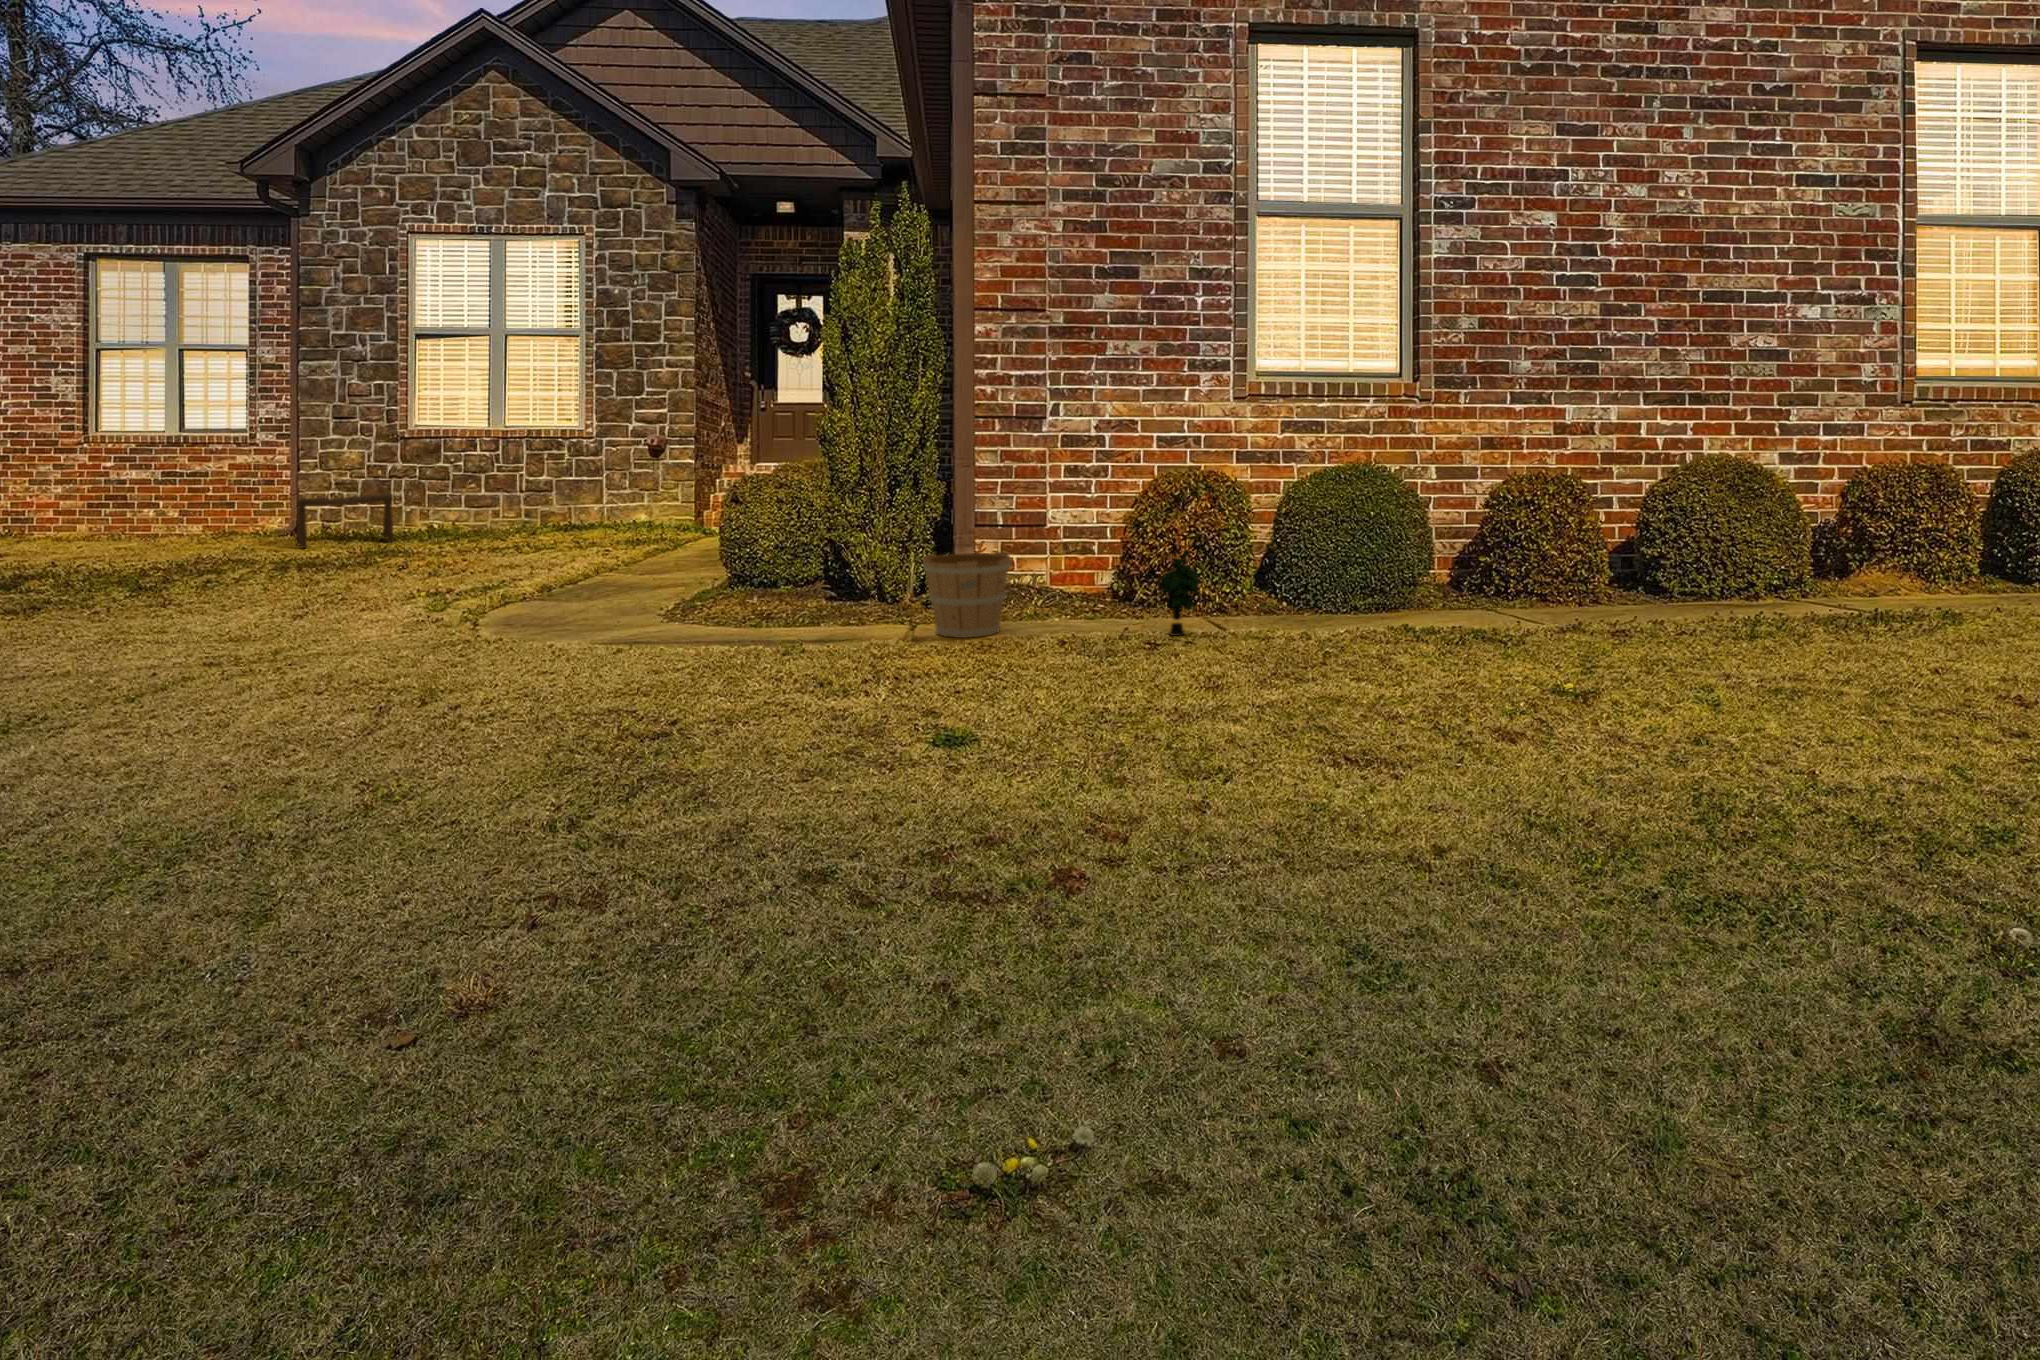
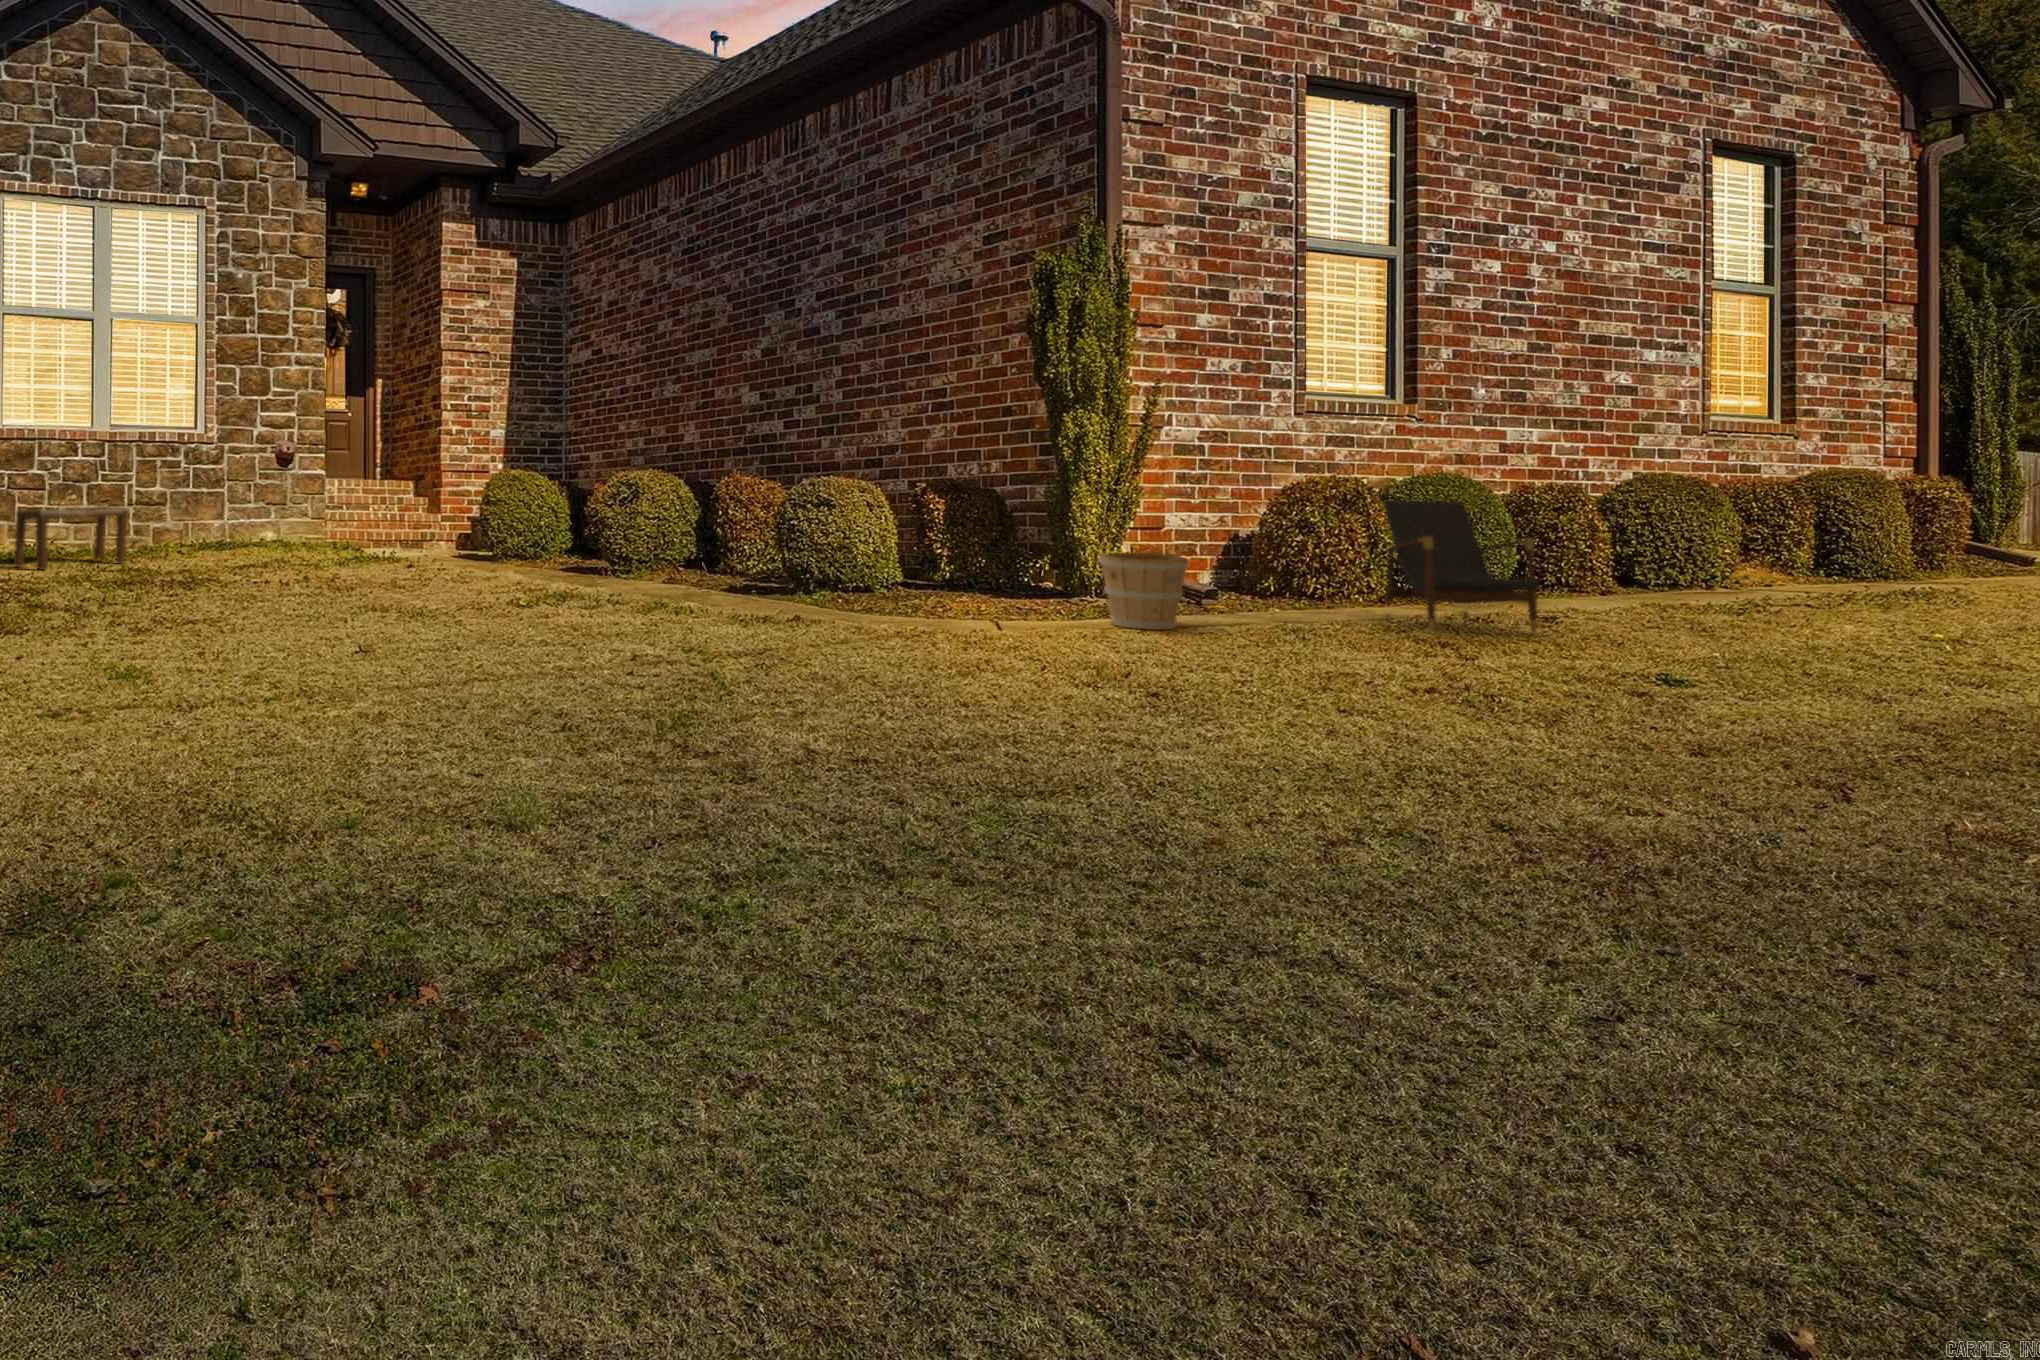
lounge chair: none [1241,496,1372,657] -> present [1384,500,1539,634]
decorative plant: present [1155,550,1201,636] -> none [1298,547,1347,625]

